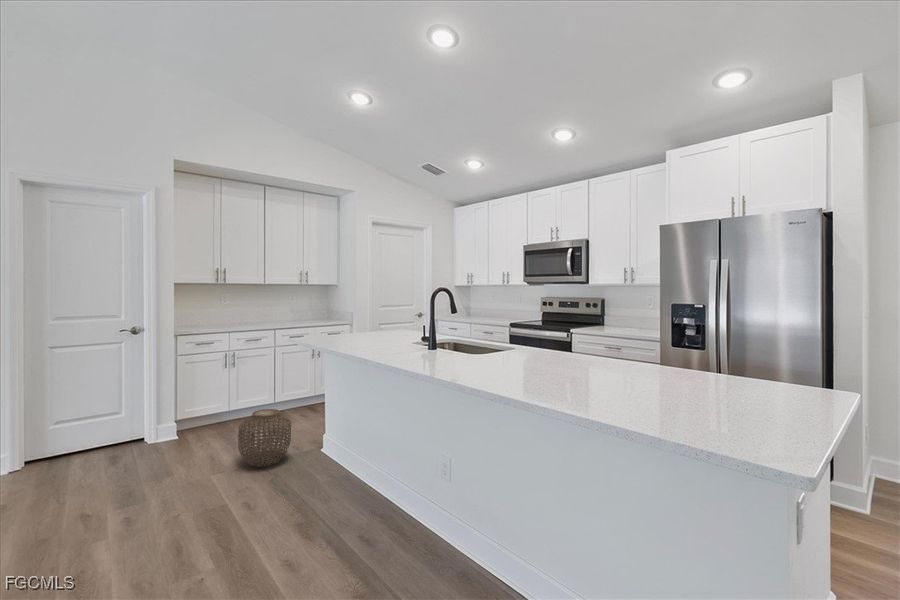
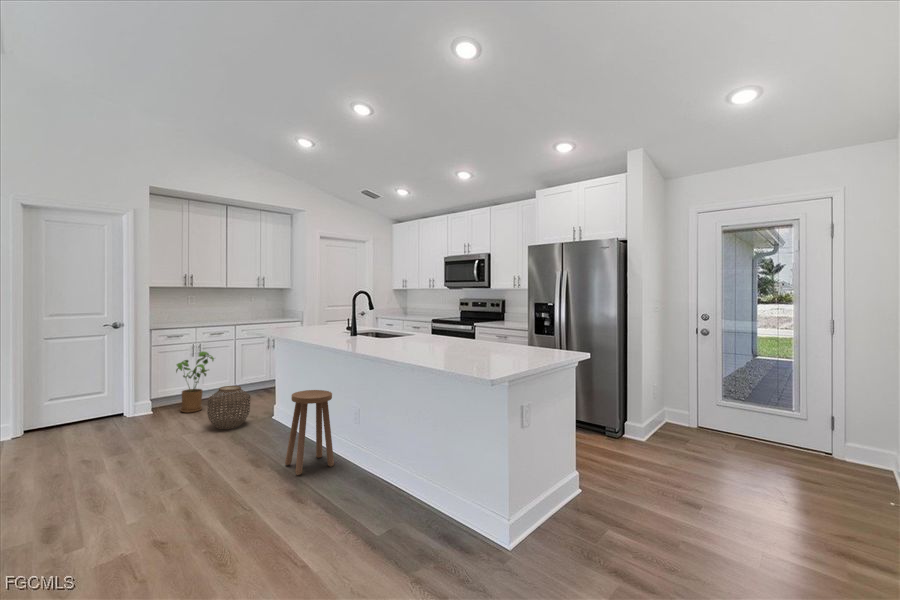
house plant: none [205,363,251,438] -> present [176,352,214,413]
stool: none [338,428,408,561] -> present [285,390,334,475]

